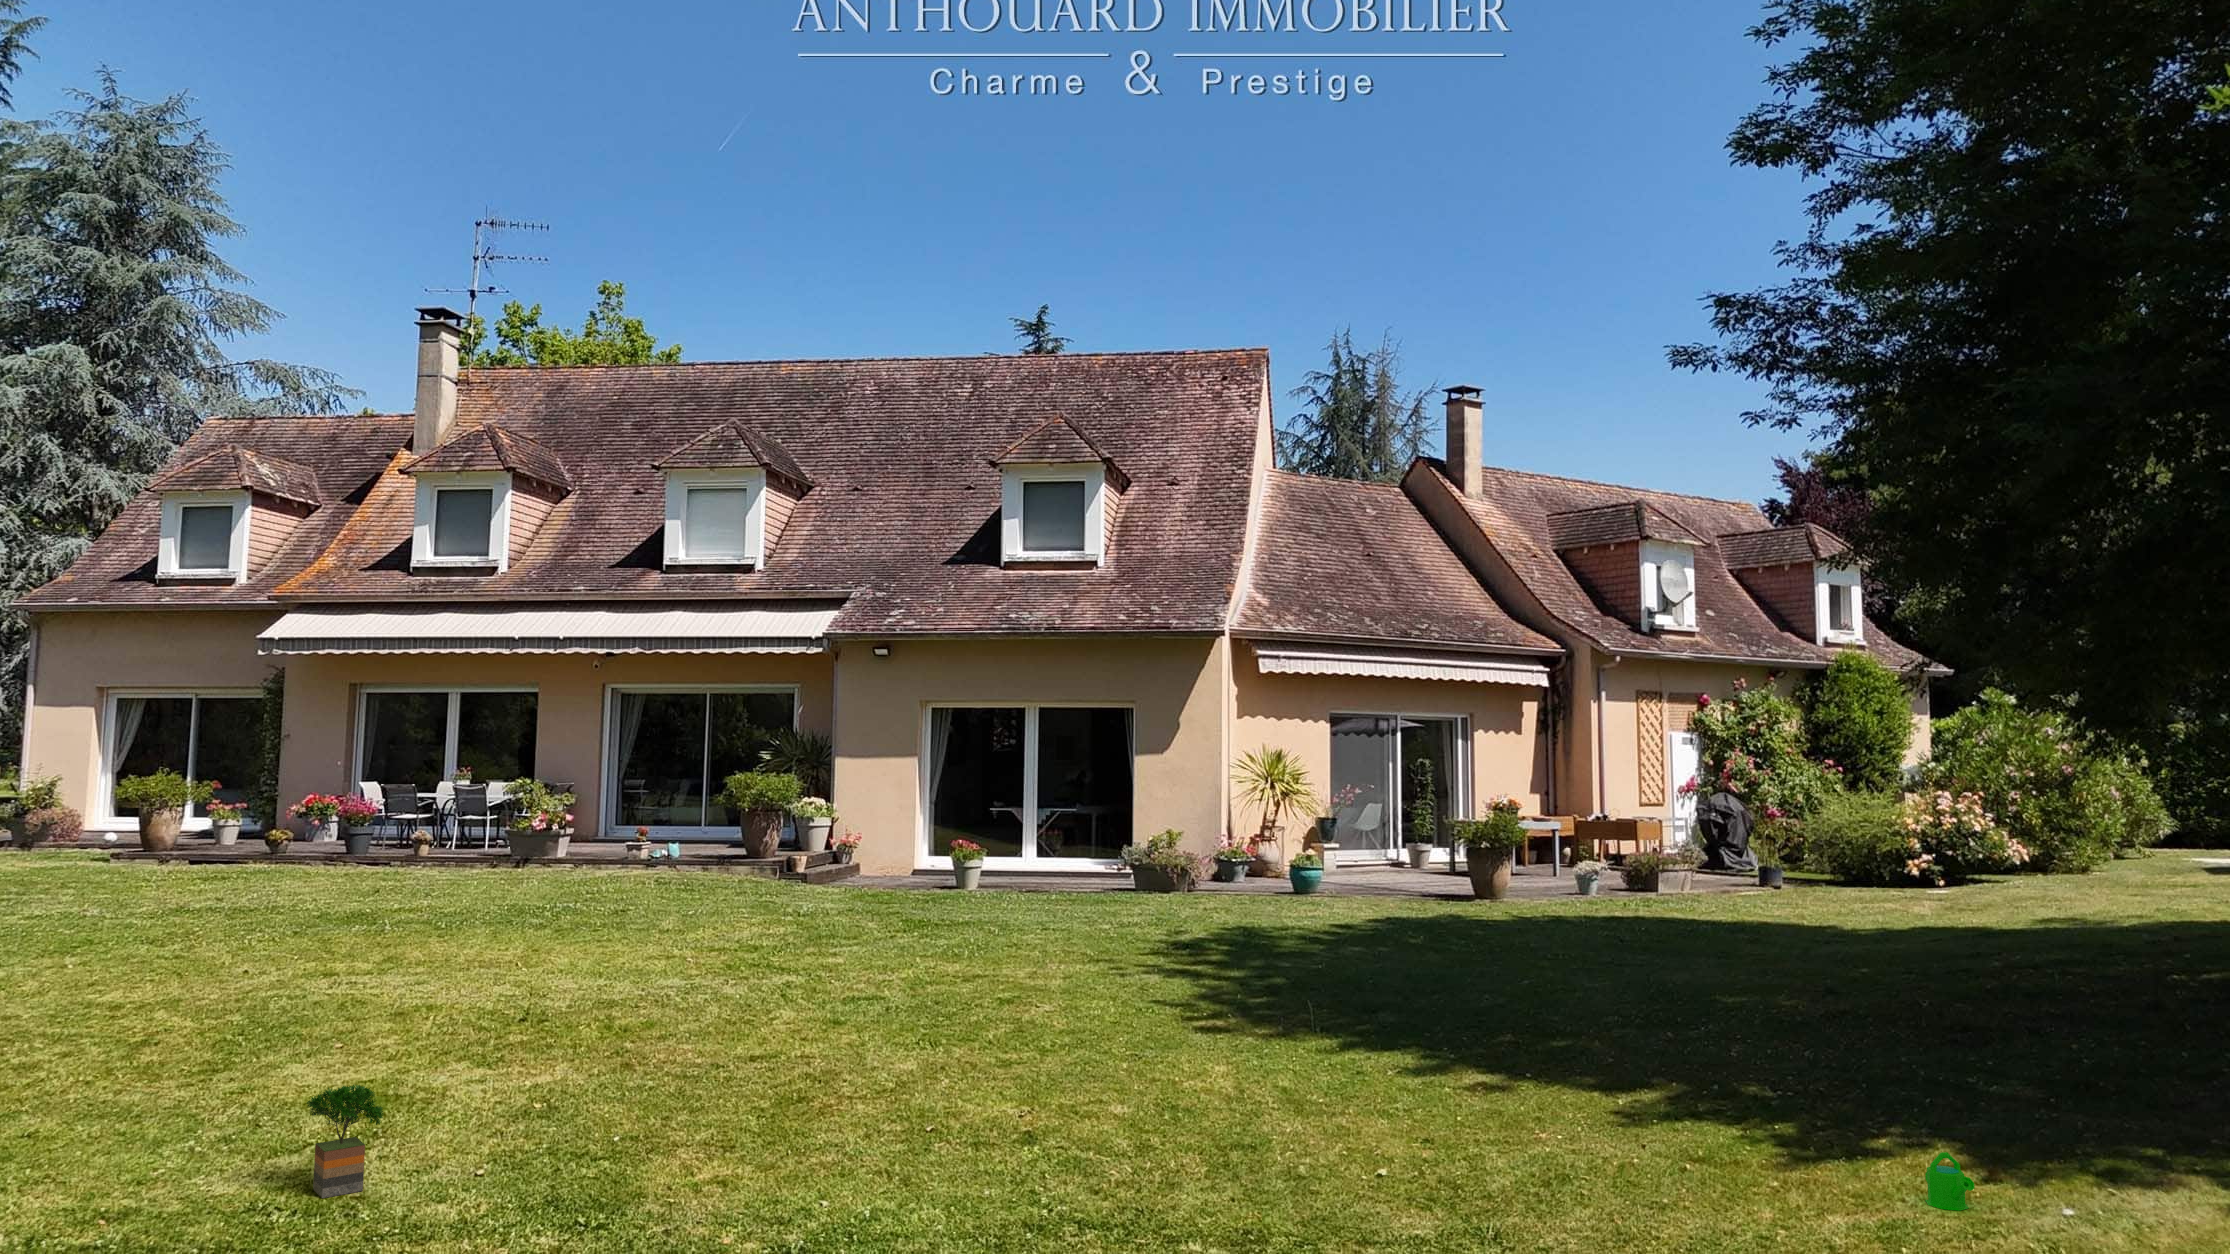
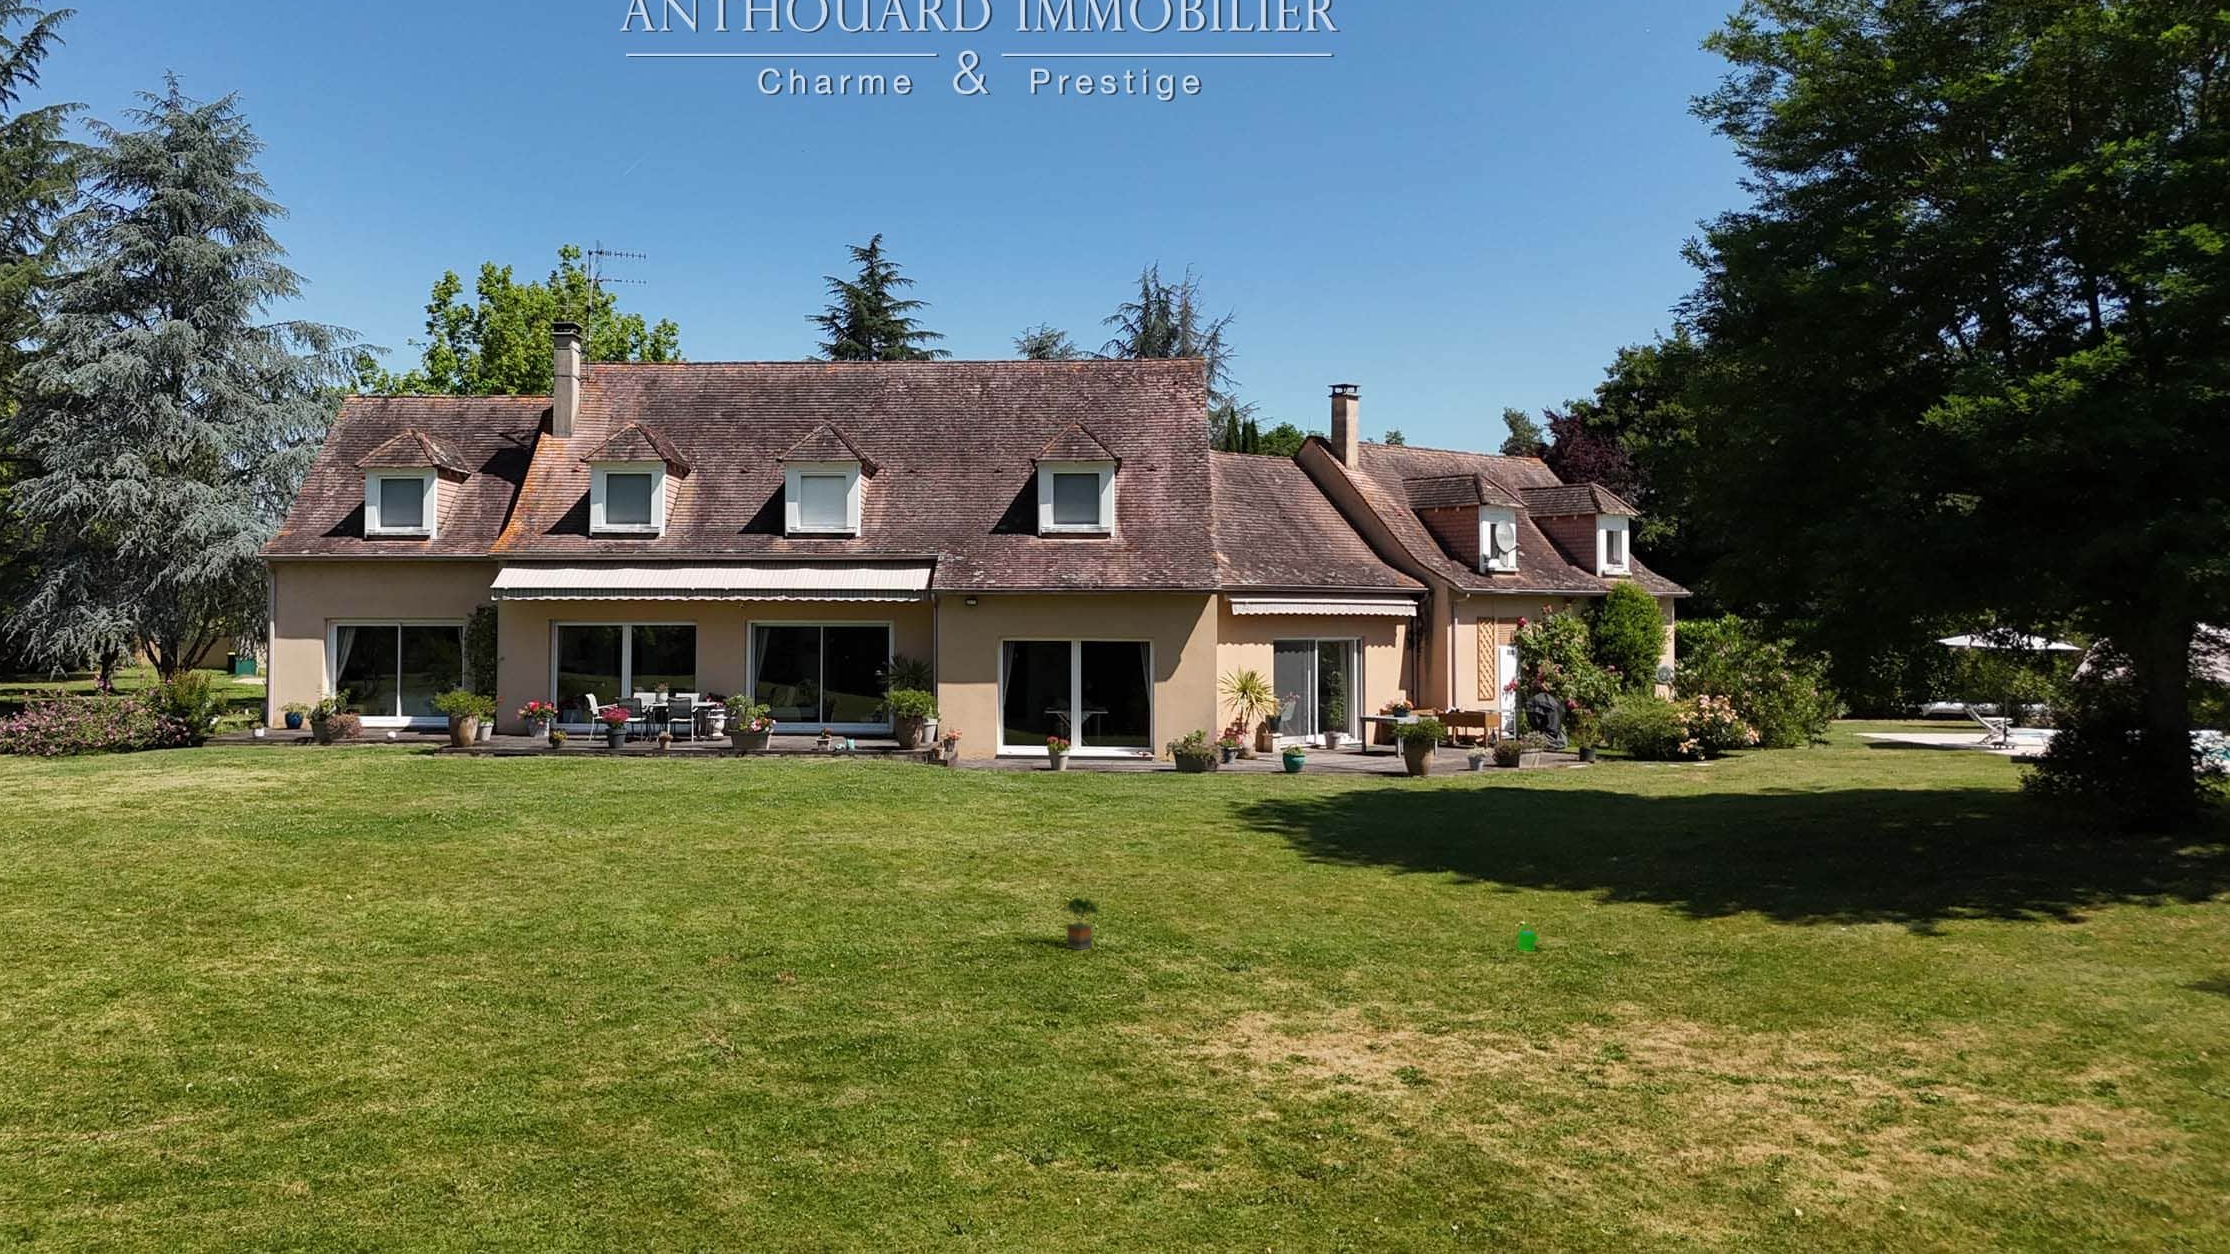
watering can: present [1925,1152,1975,1211] -> present [1518,924,1539,951]

